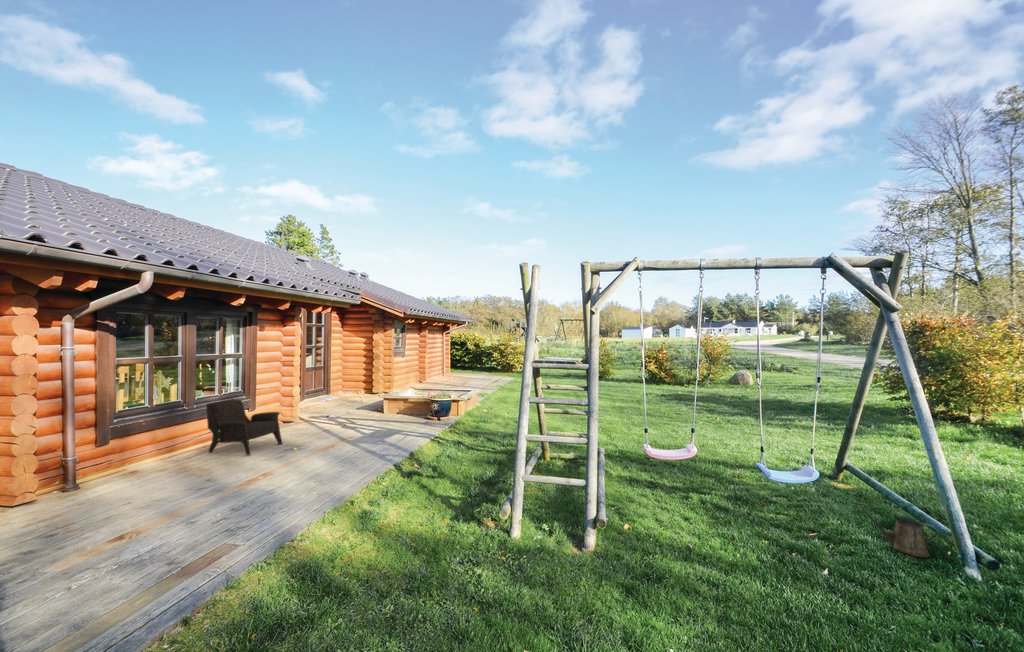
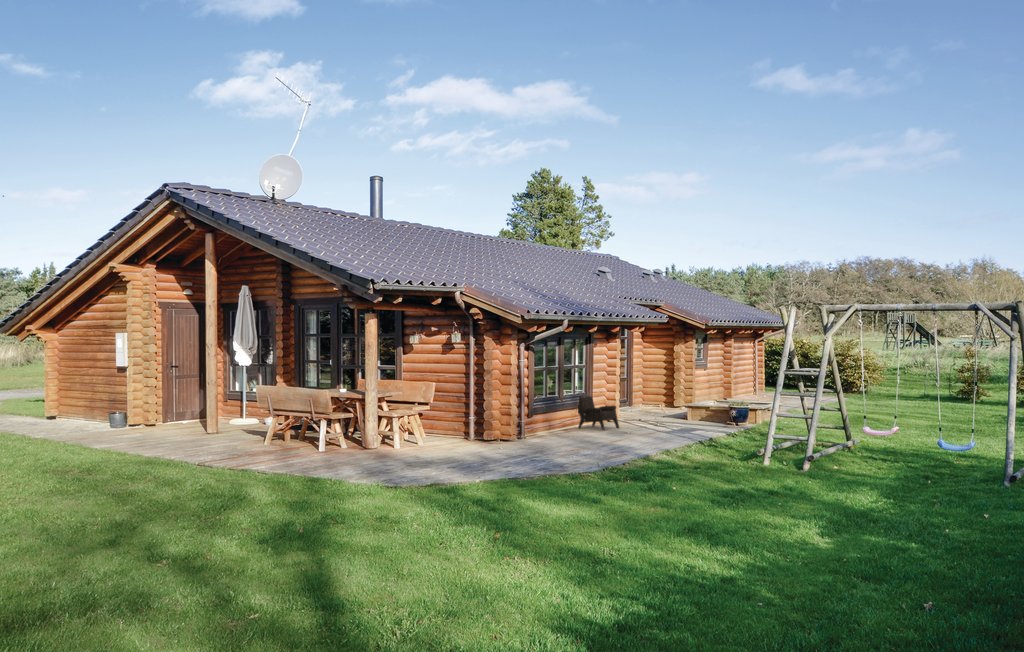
watering can: present [858,505,939,557] -> none [959,452,991,476]

